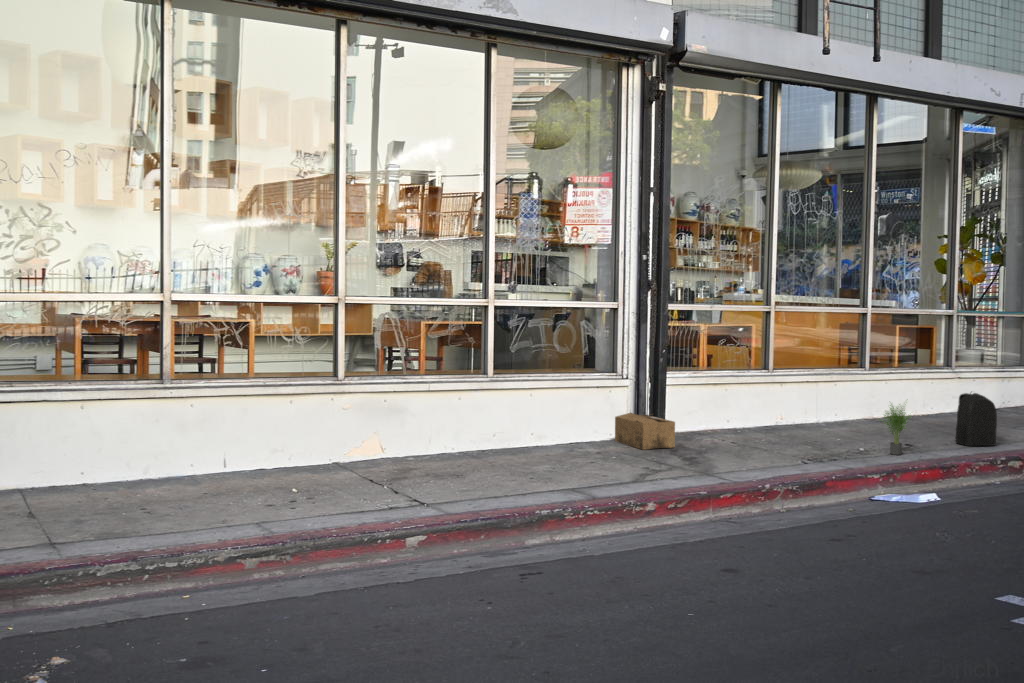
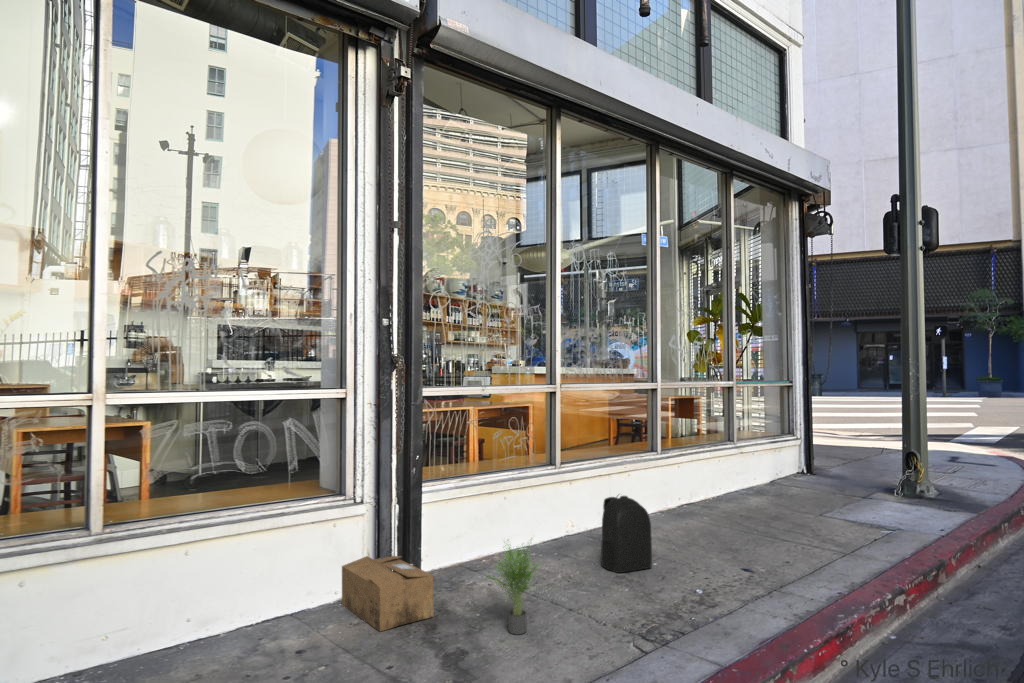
backpack: present [955,393,997,446] -> present [601,496,652,573]
potted plant: present [885,405,910,455] -> present [489,547,537,635]

